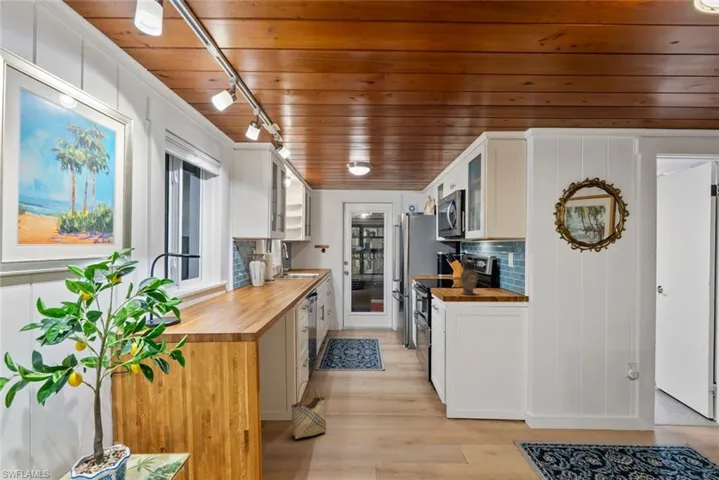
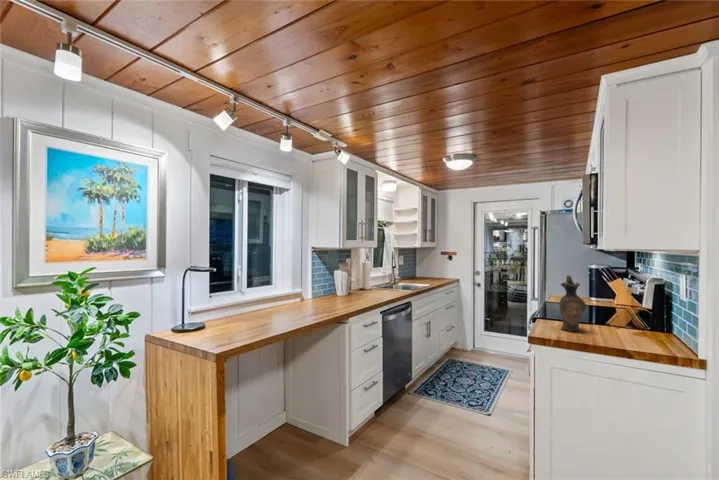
woven basket: present [291,381,326,439] -> none [336,405,376,466]

